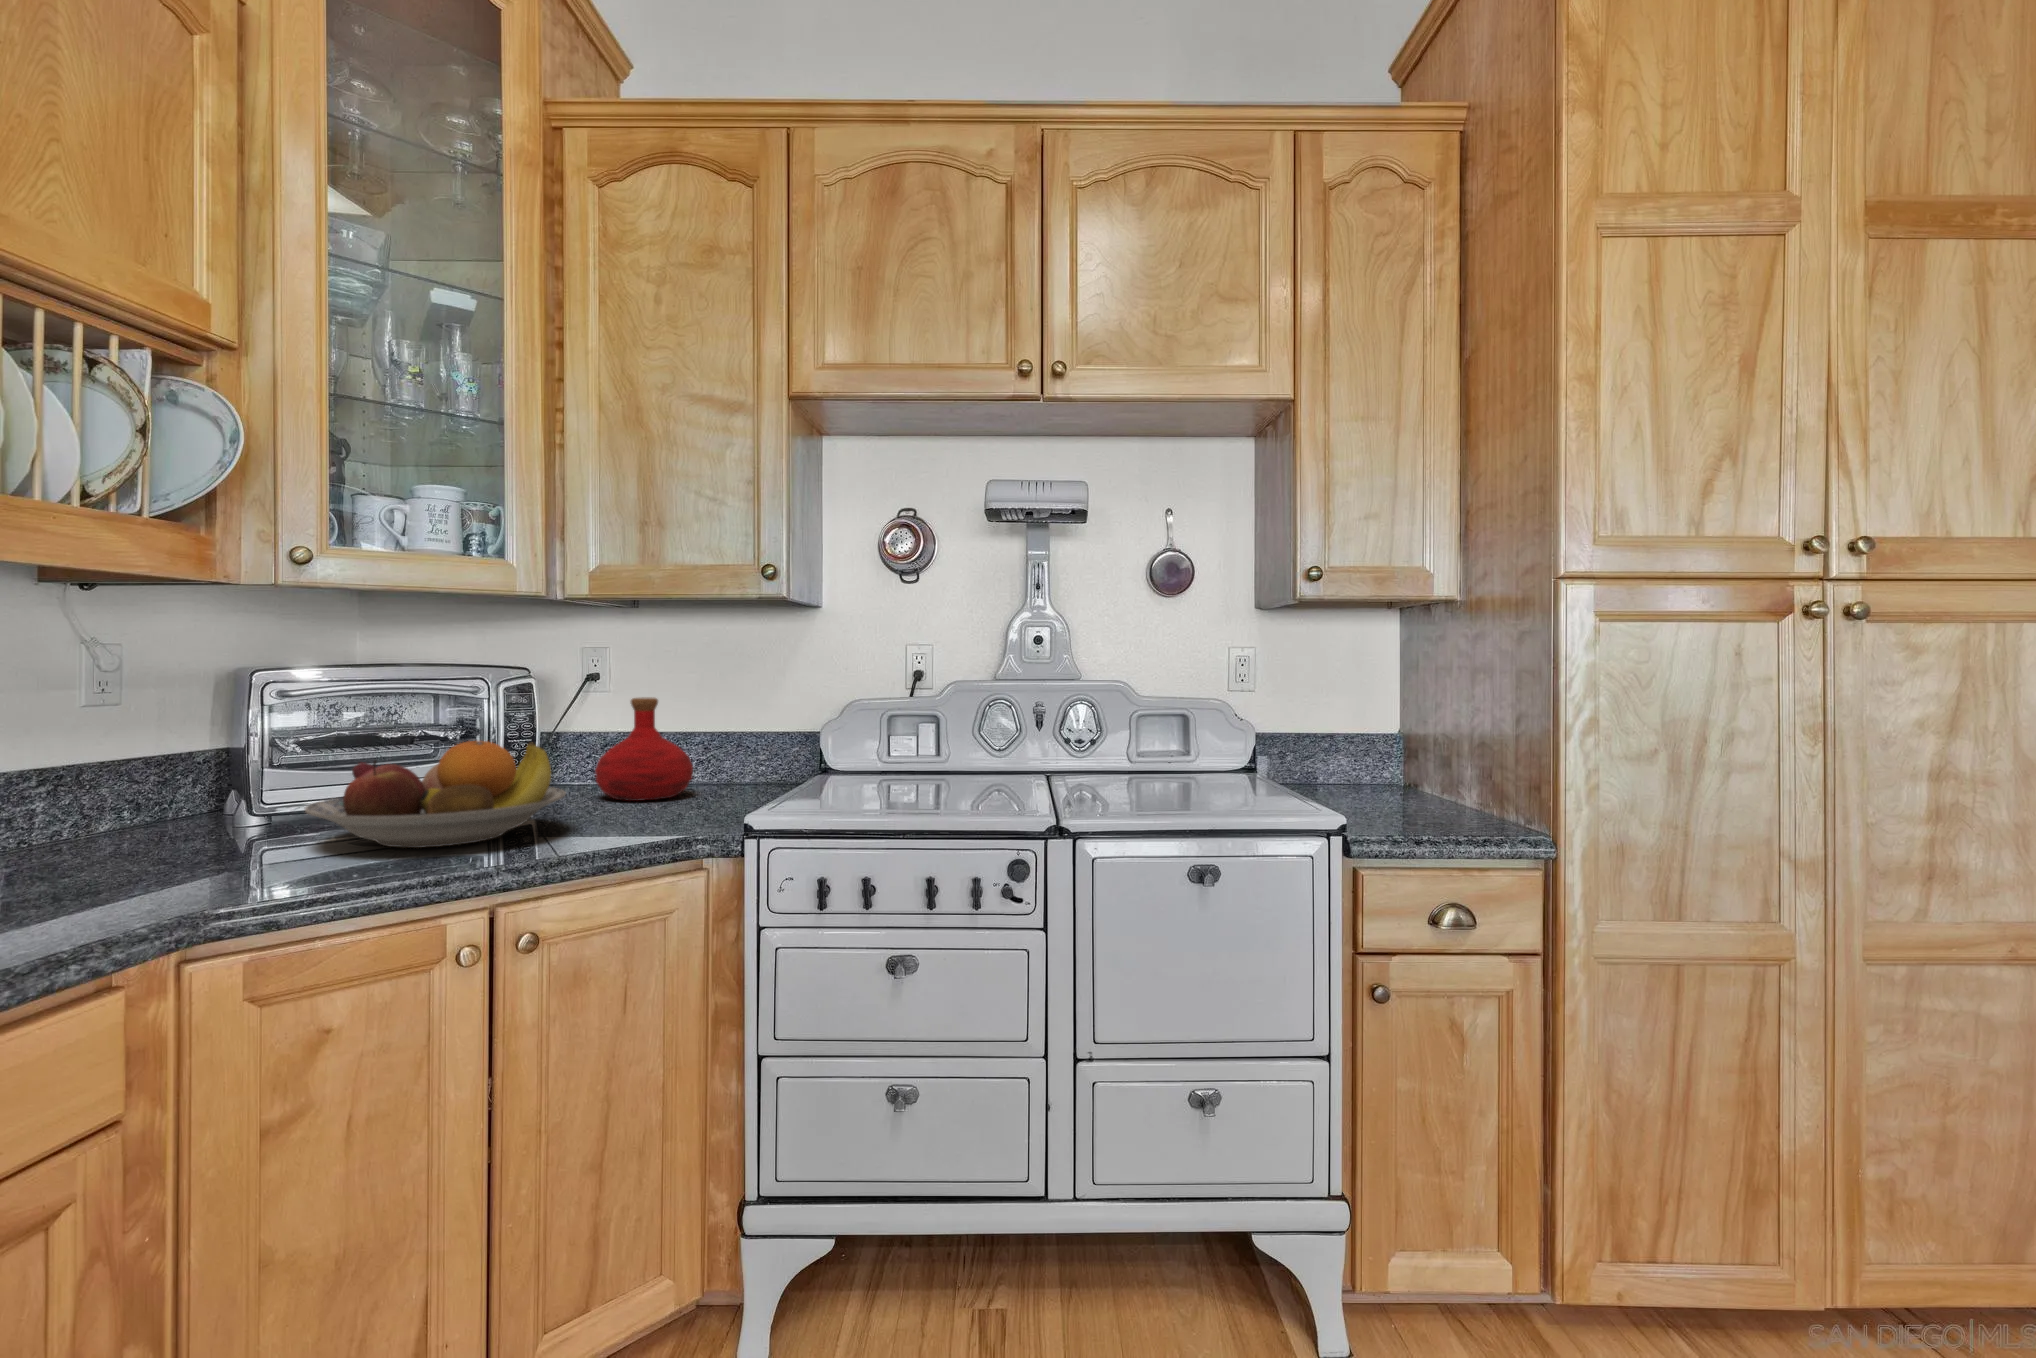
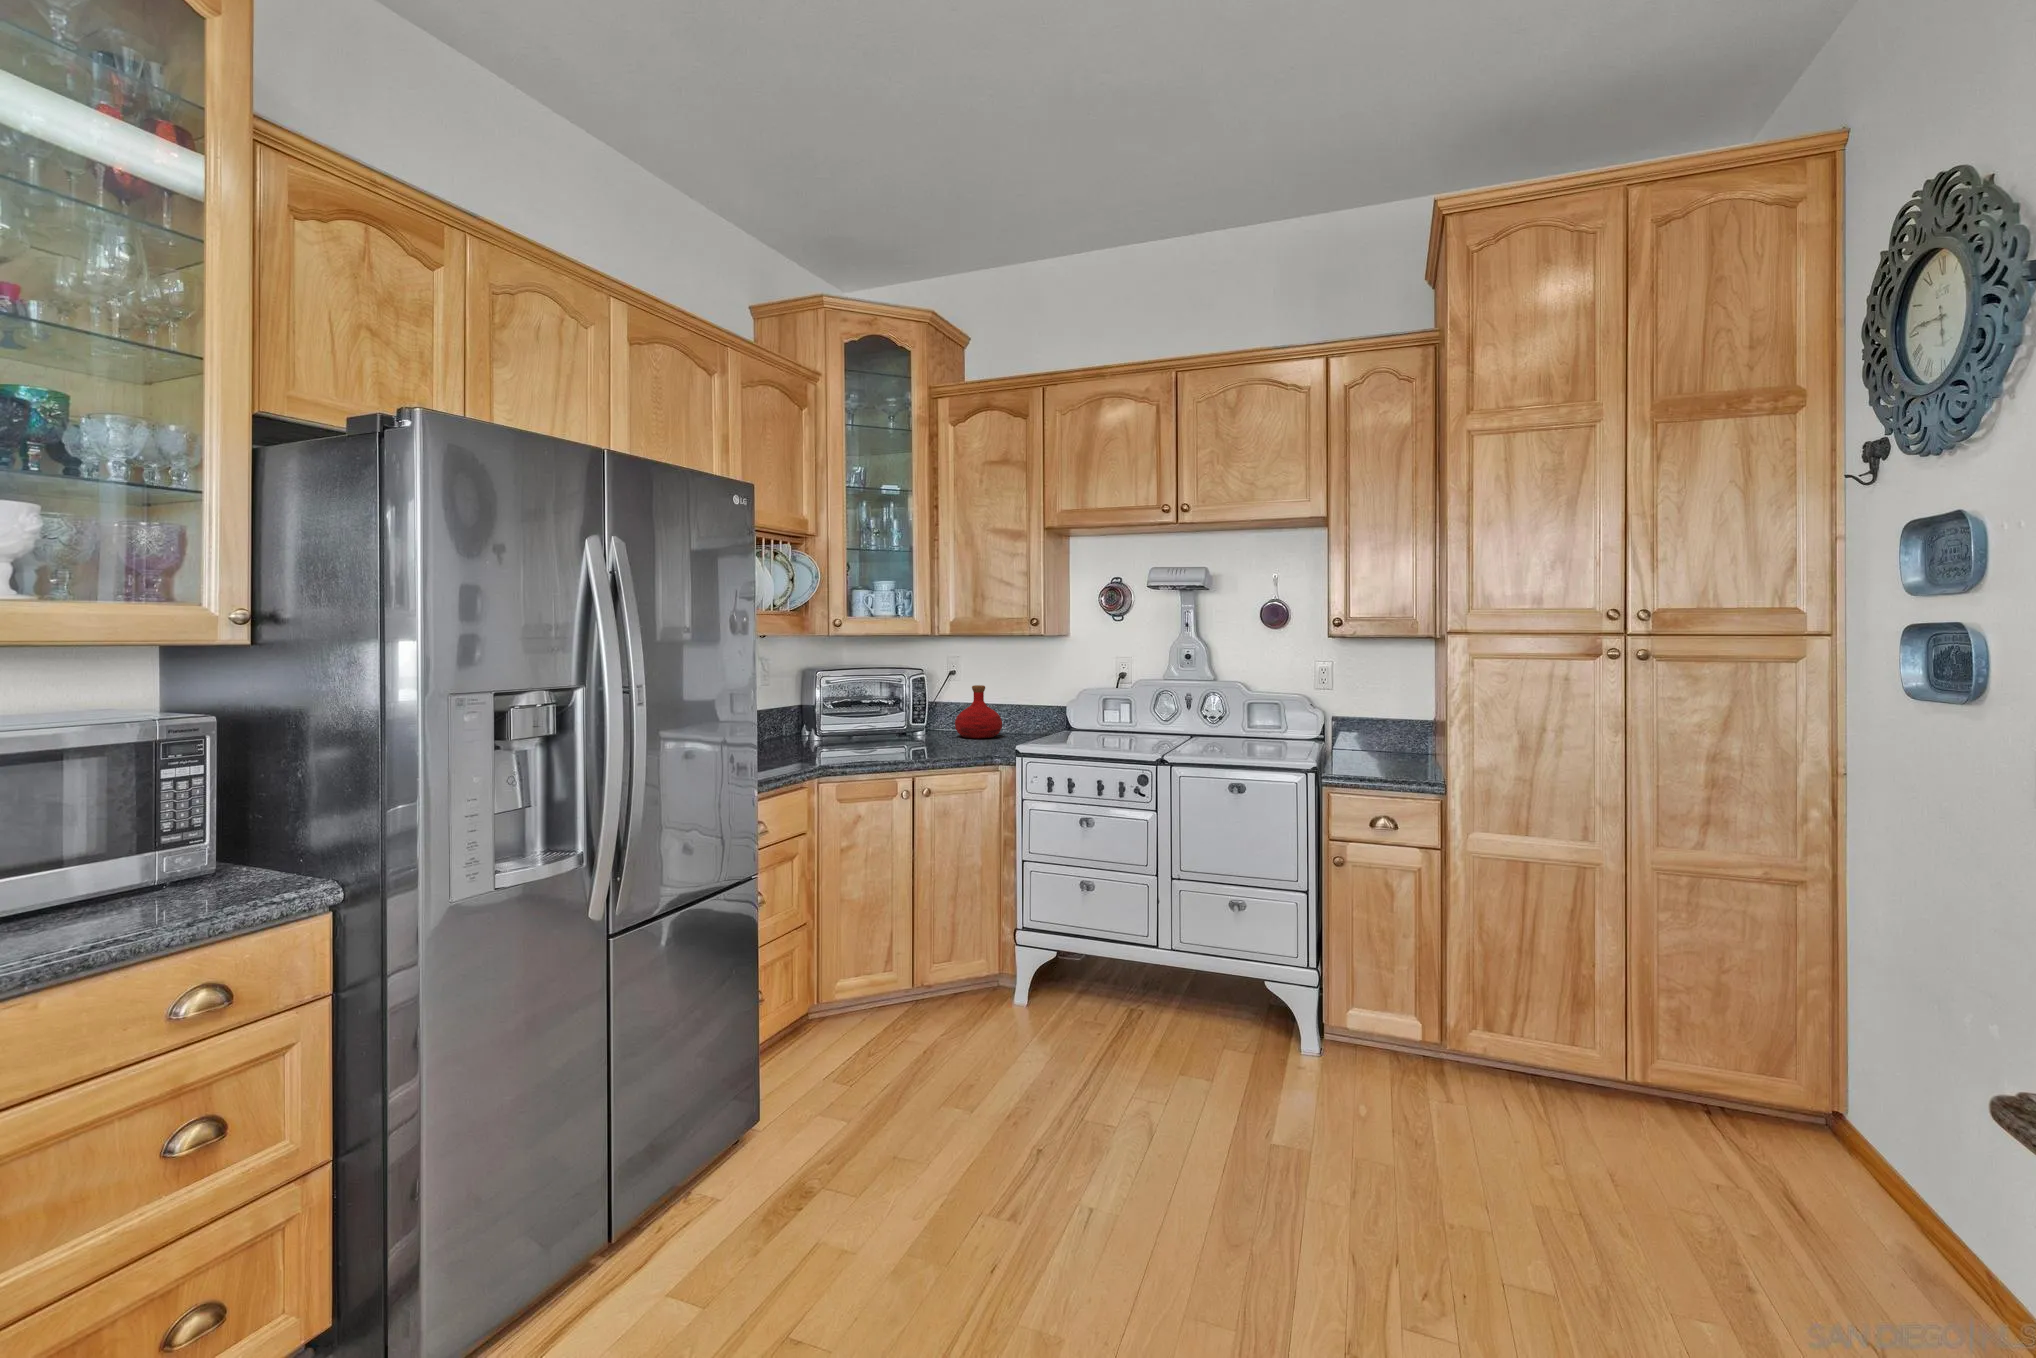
fruit bowl: present [305,741,566,848] -> none [838,706,939,752]

